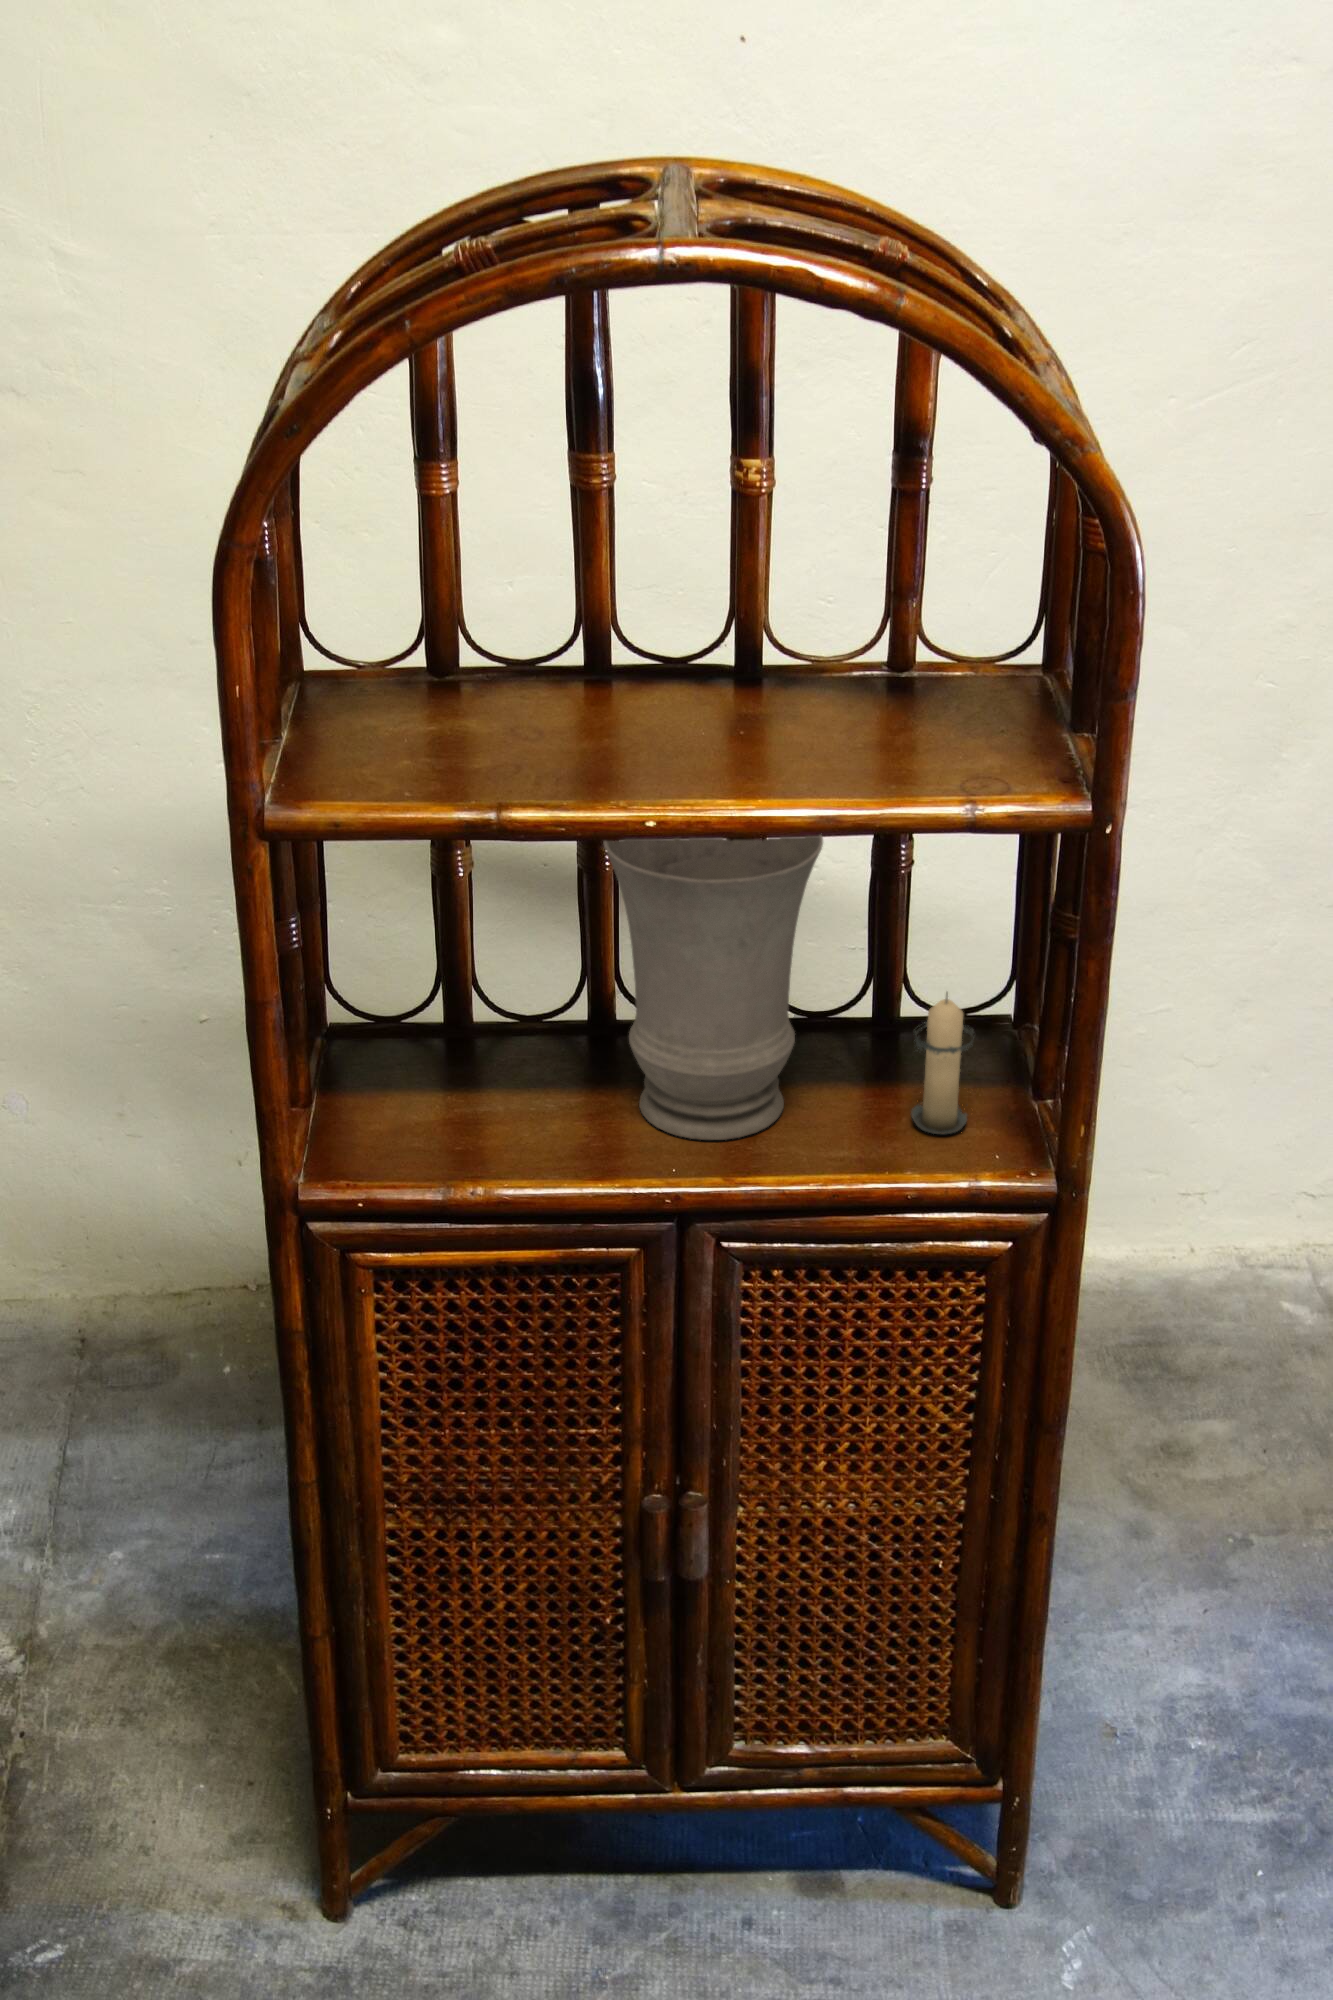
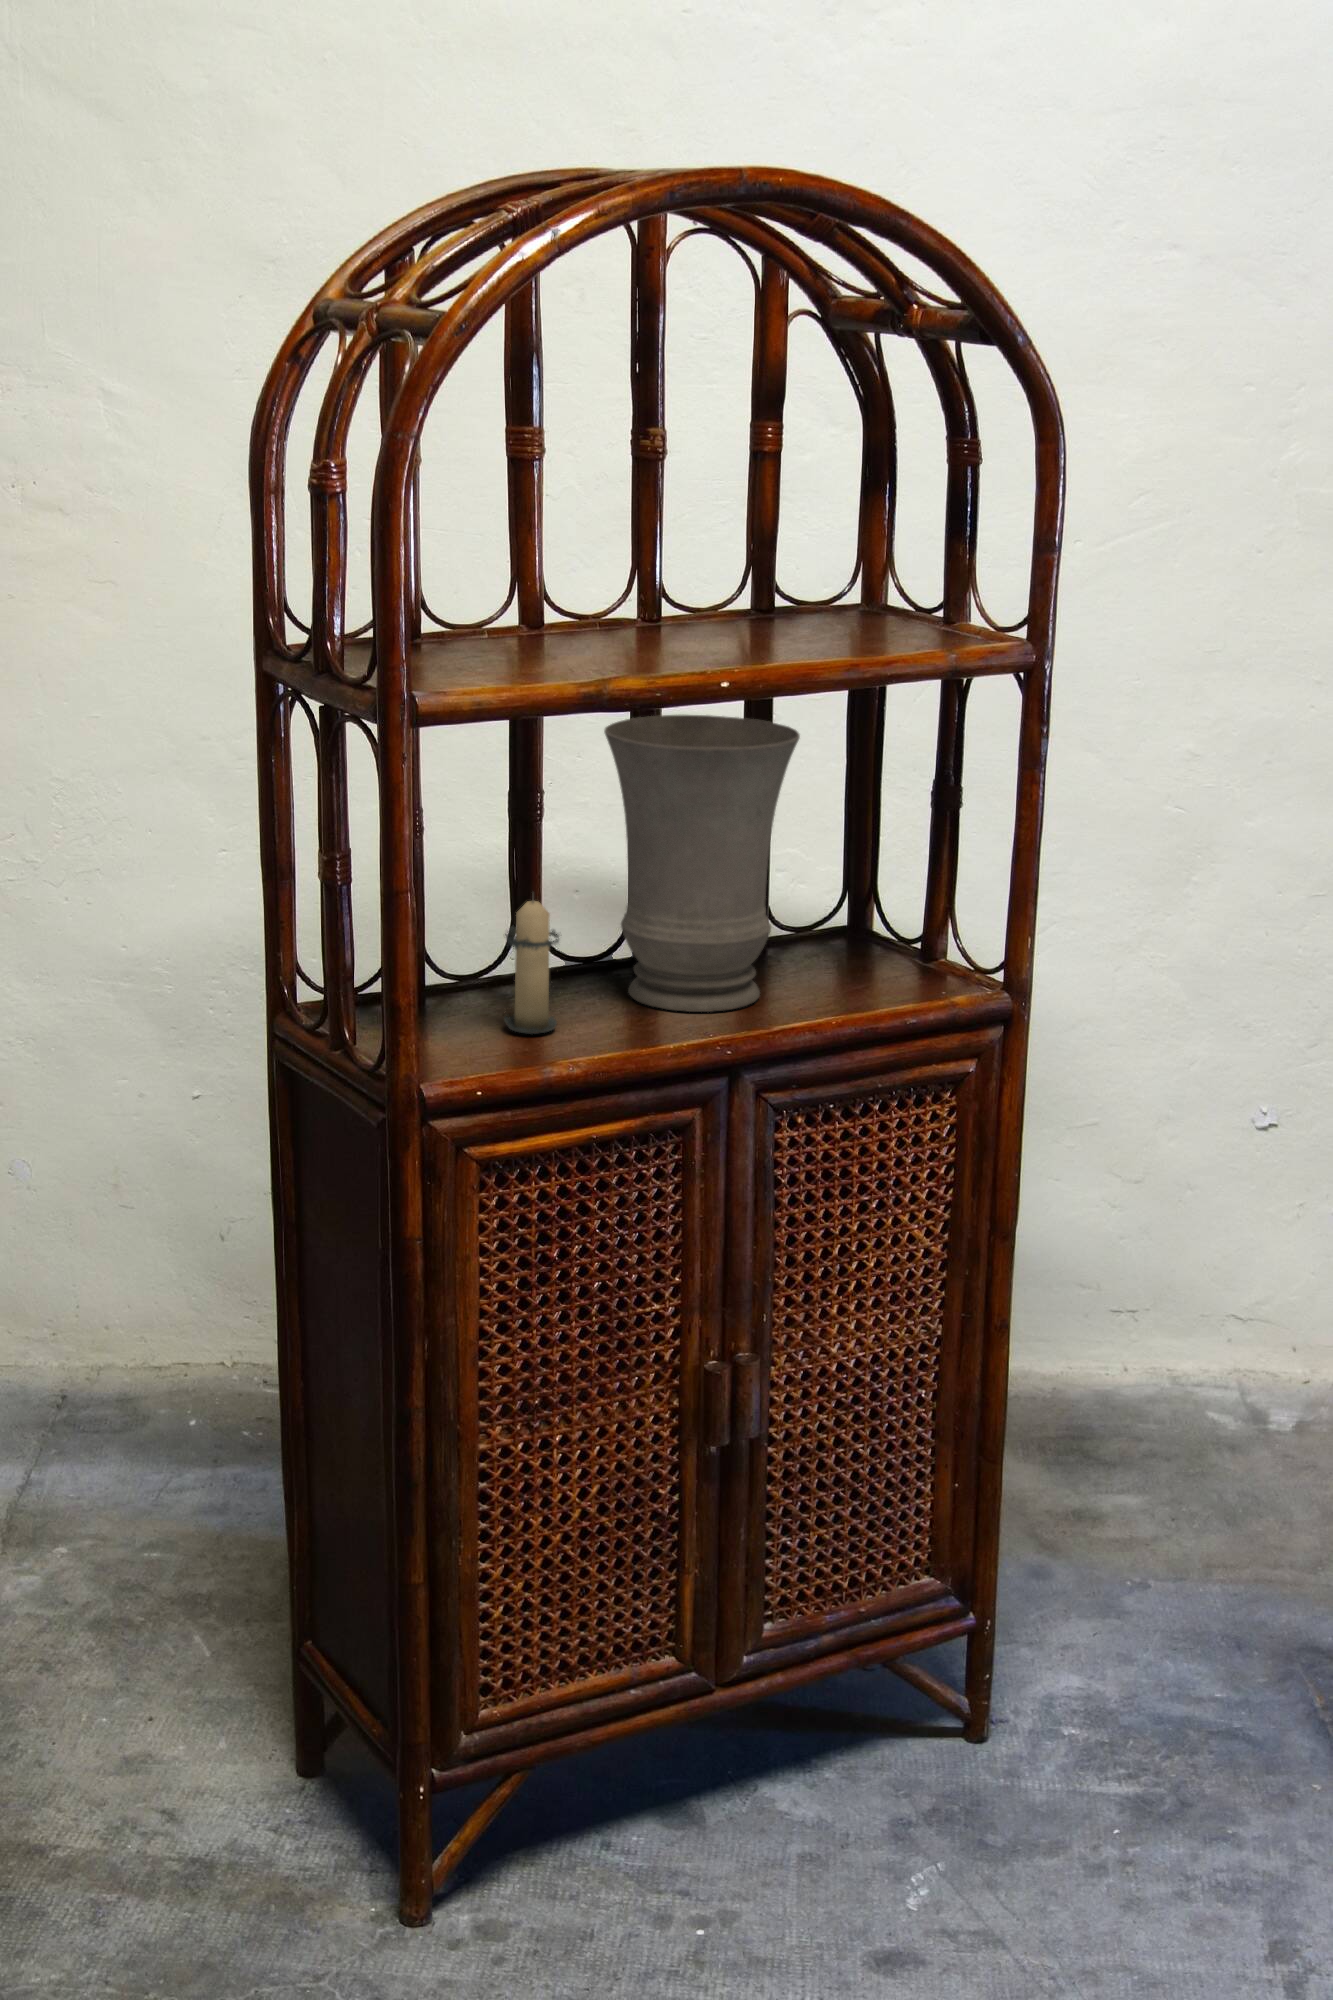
candle: present [911,992,975,1134] -> present [504,893,559,1034]

